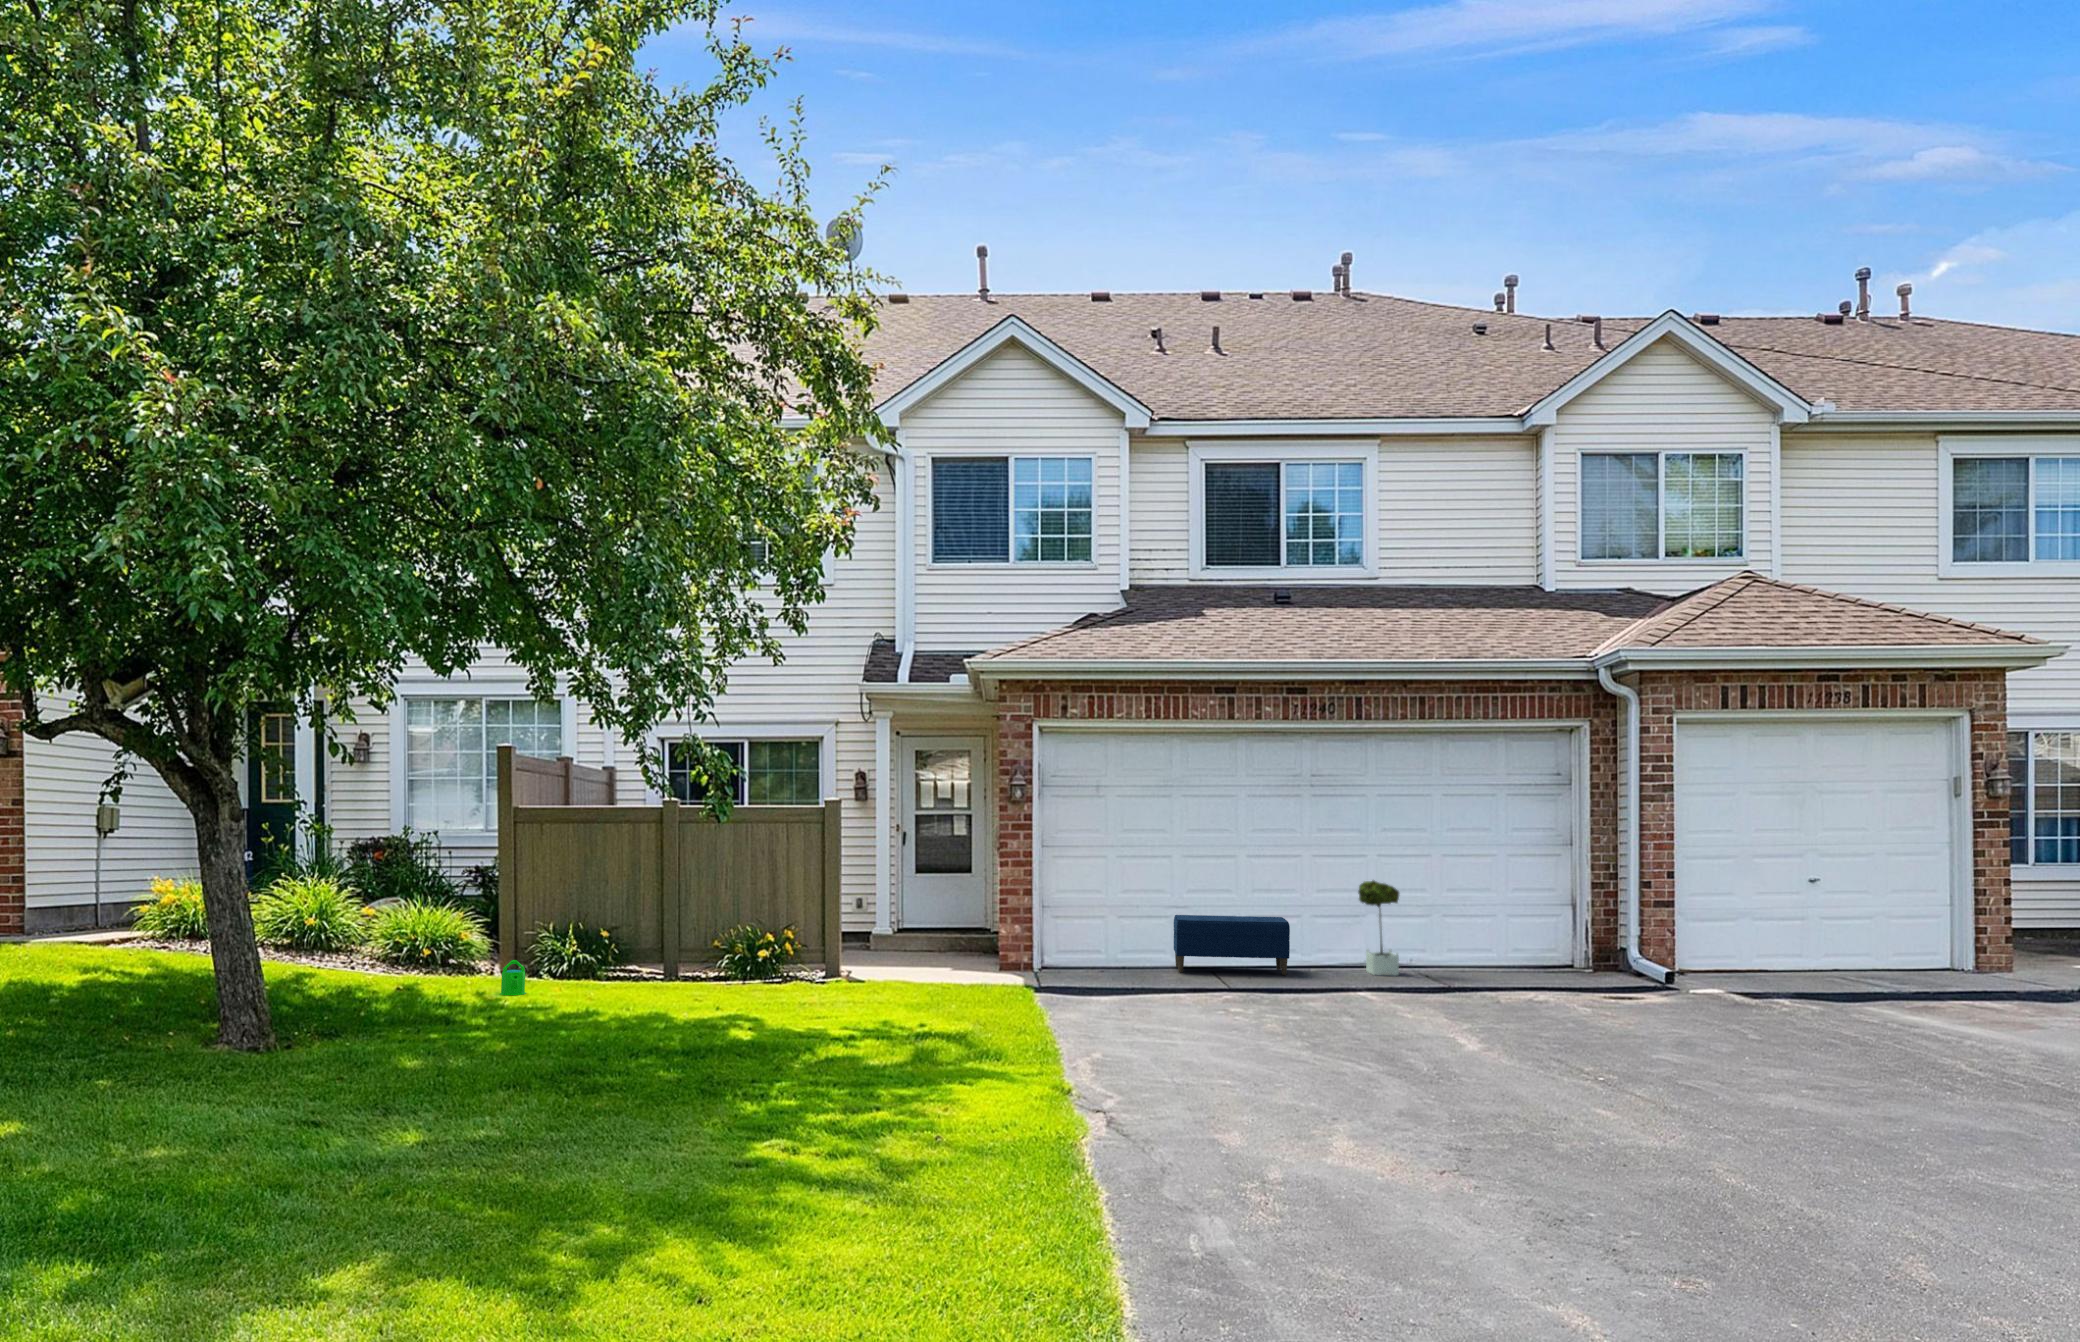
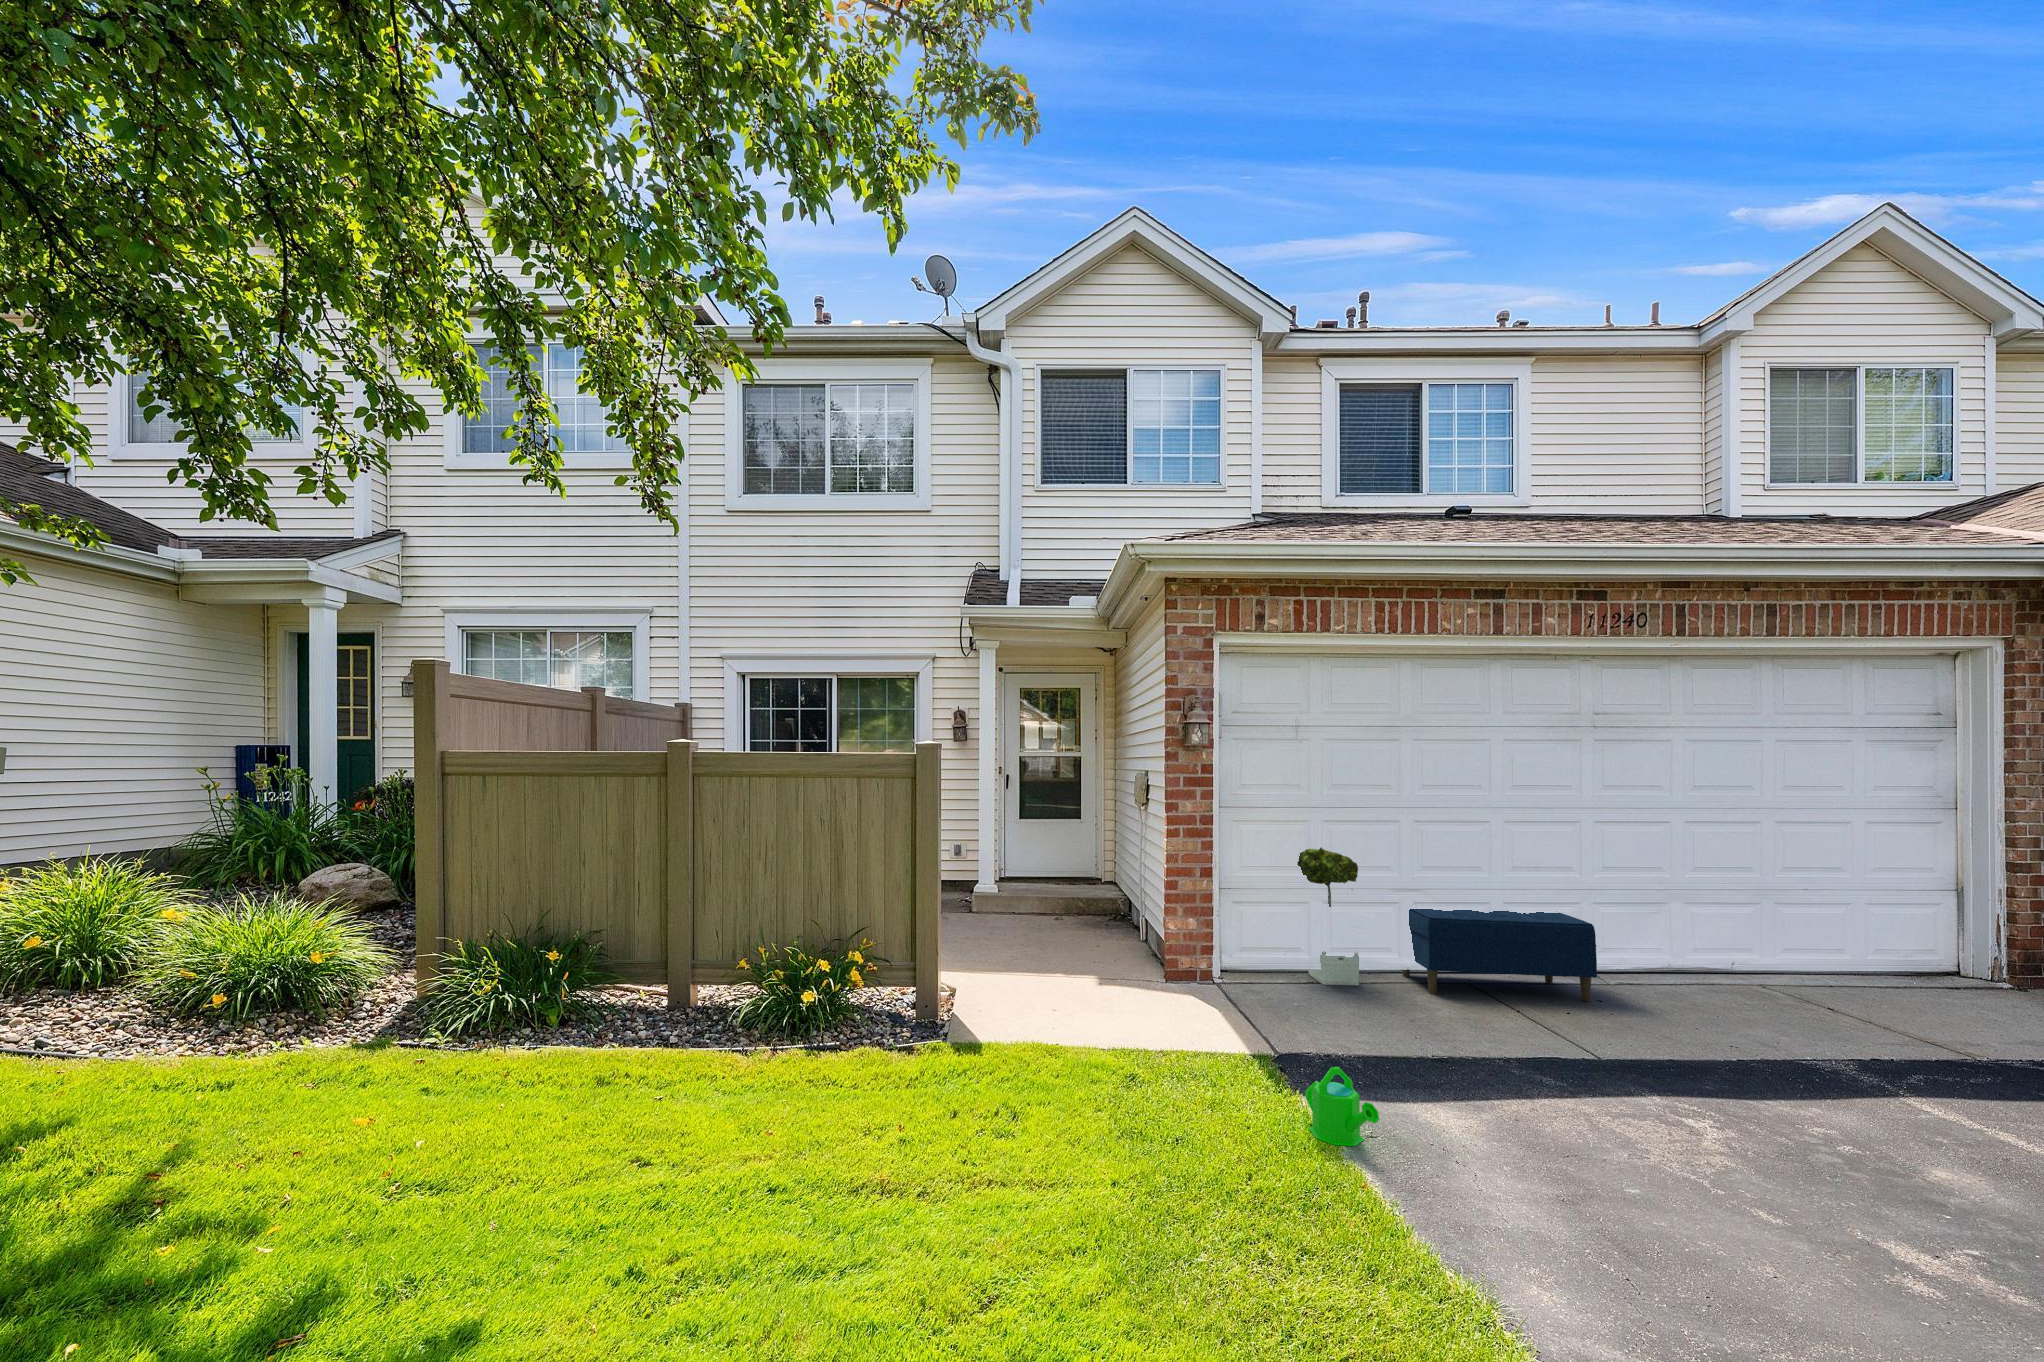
potted tree: present [1358,880,1399,976] -> present [1297,847,1359,985]
watering can: present [500,960,526,995] -> present [1306,1067,1379,1146]

